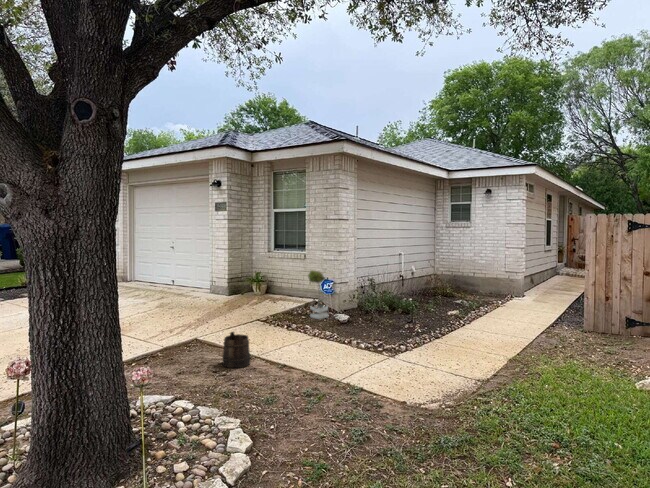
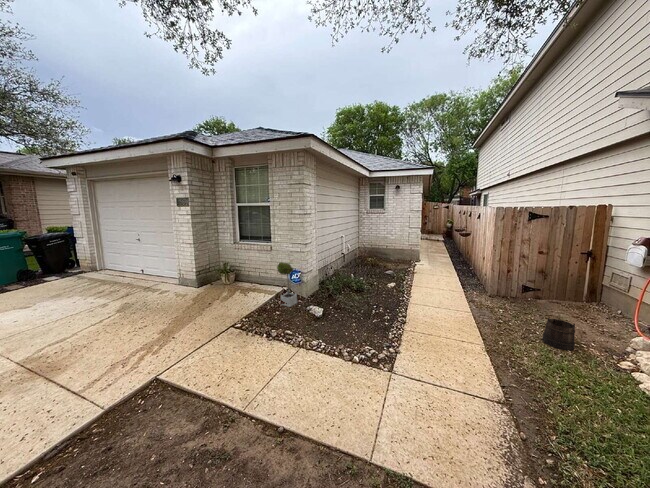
bucket: present [223,332,250,368] -> present [542,318,575,350]

